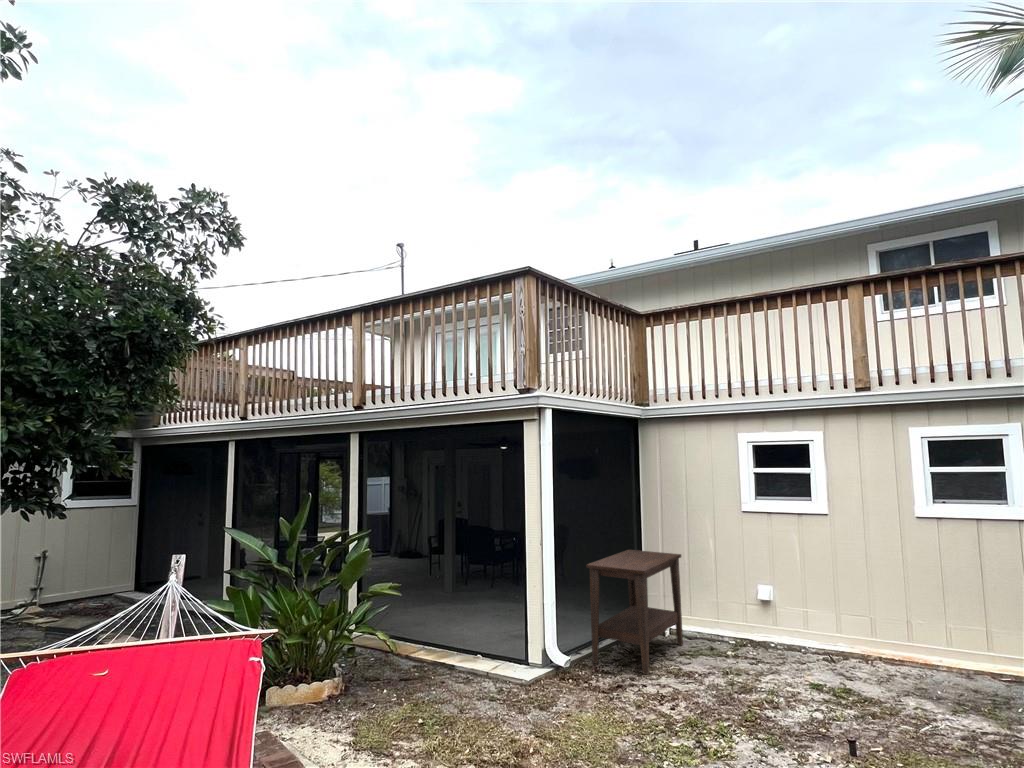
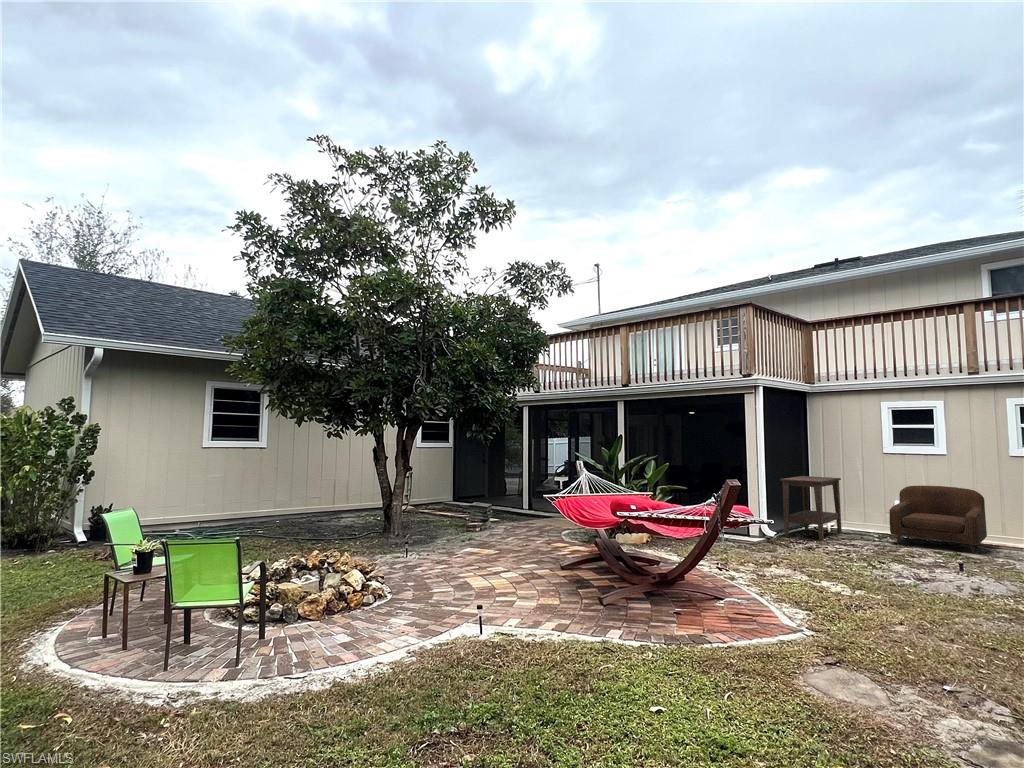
armchair: none [749,566,889,697] -> present [889,486,987,553]

